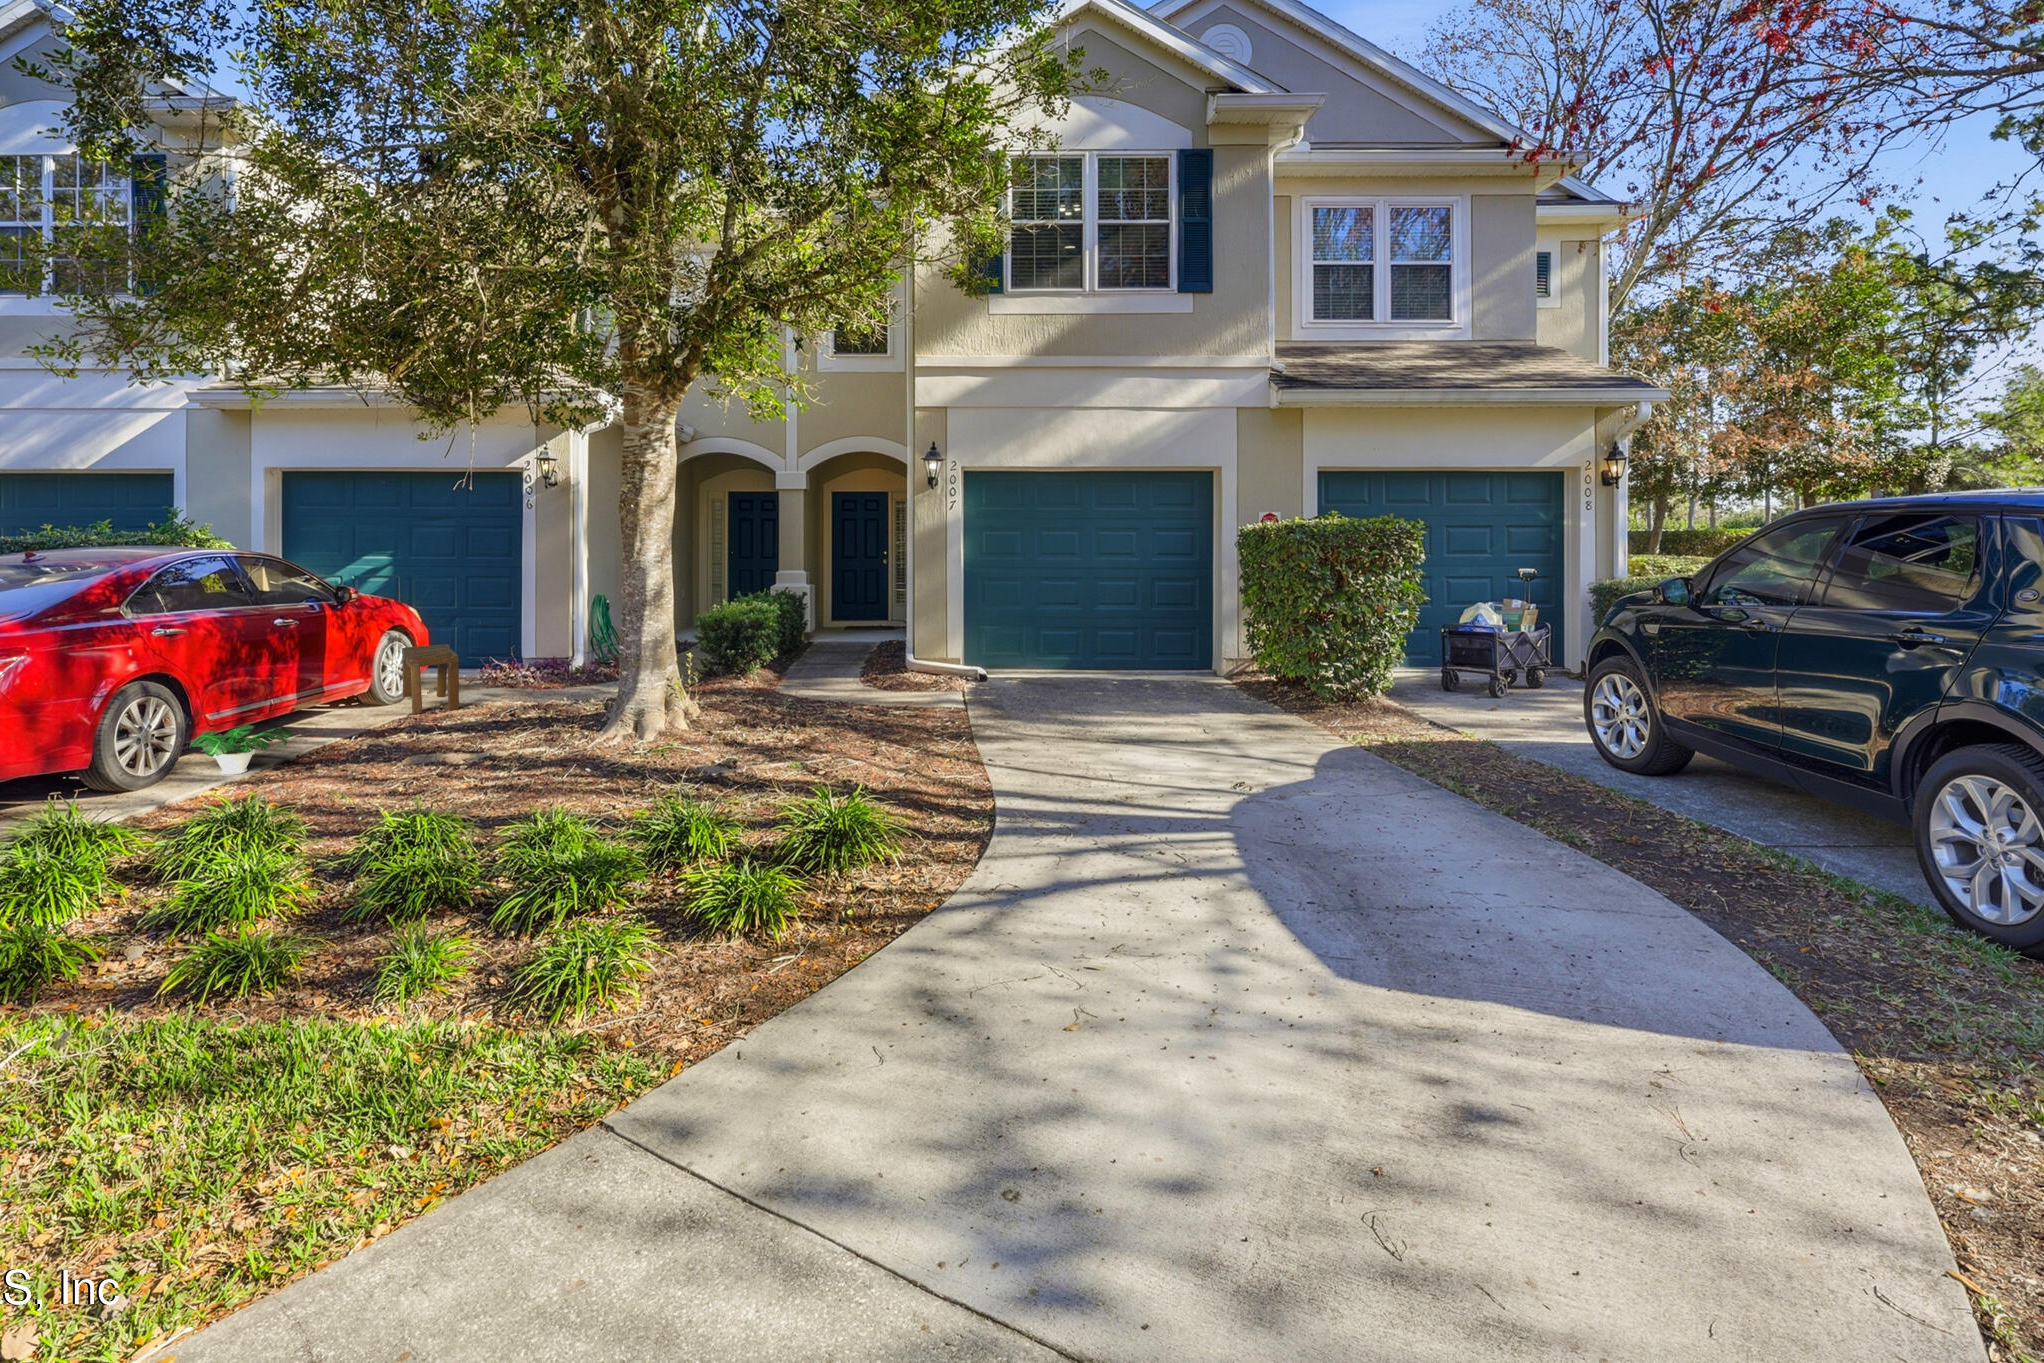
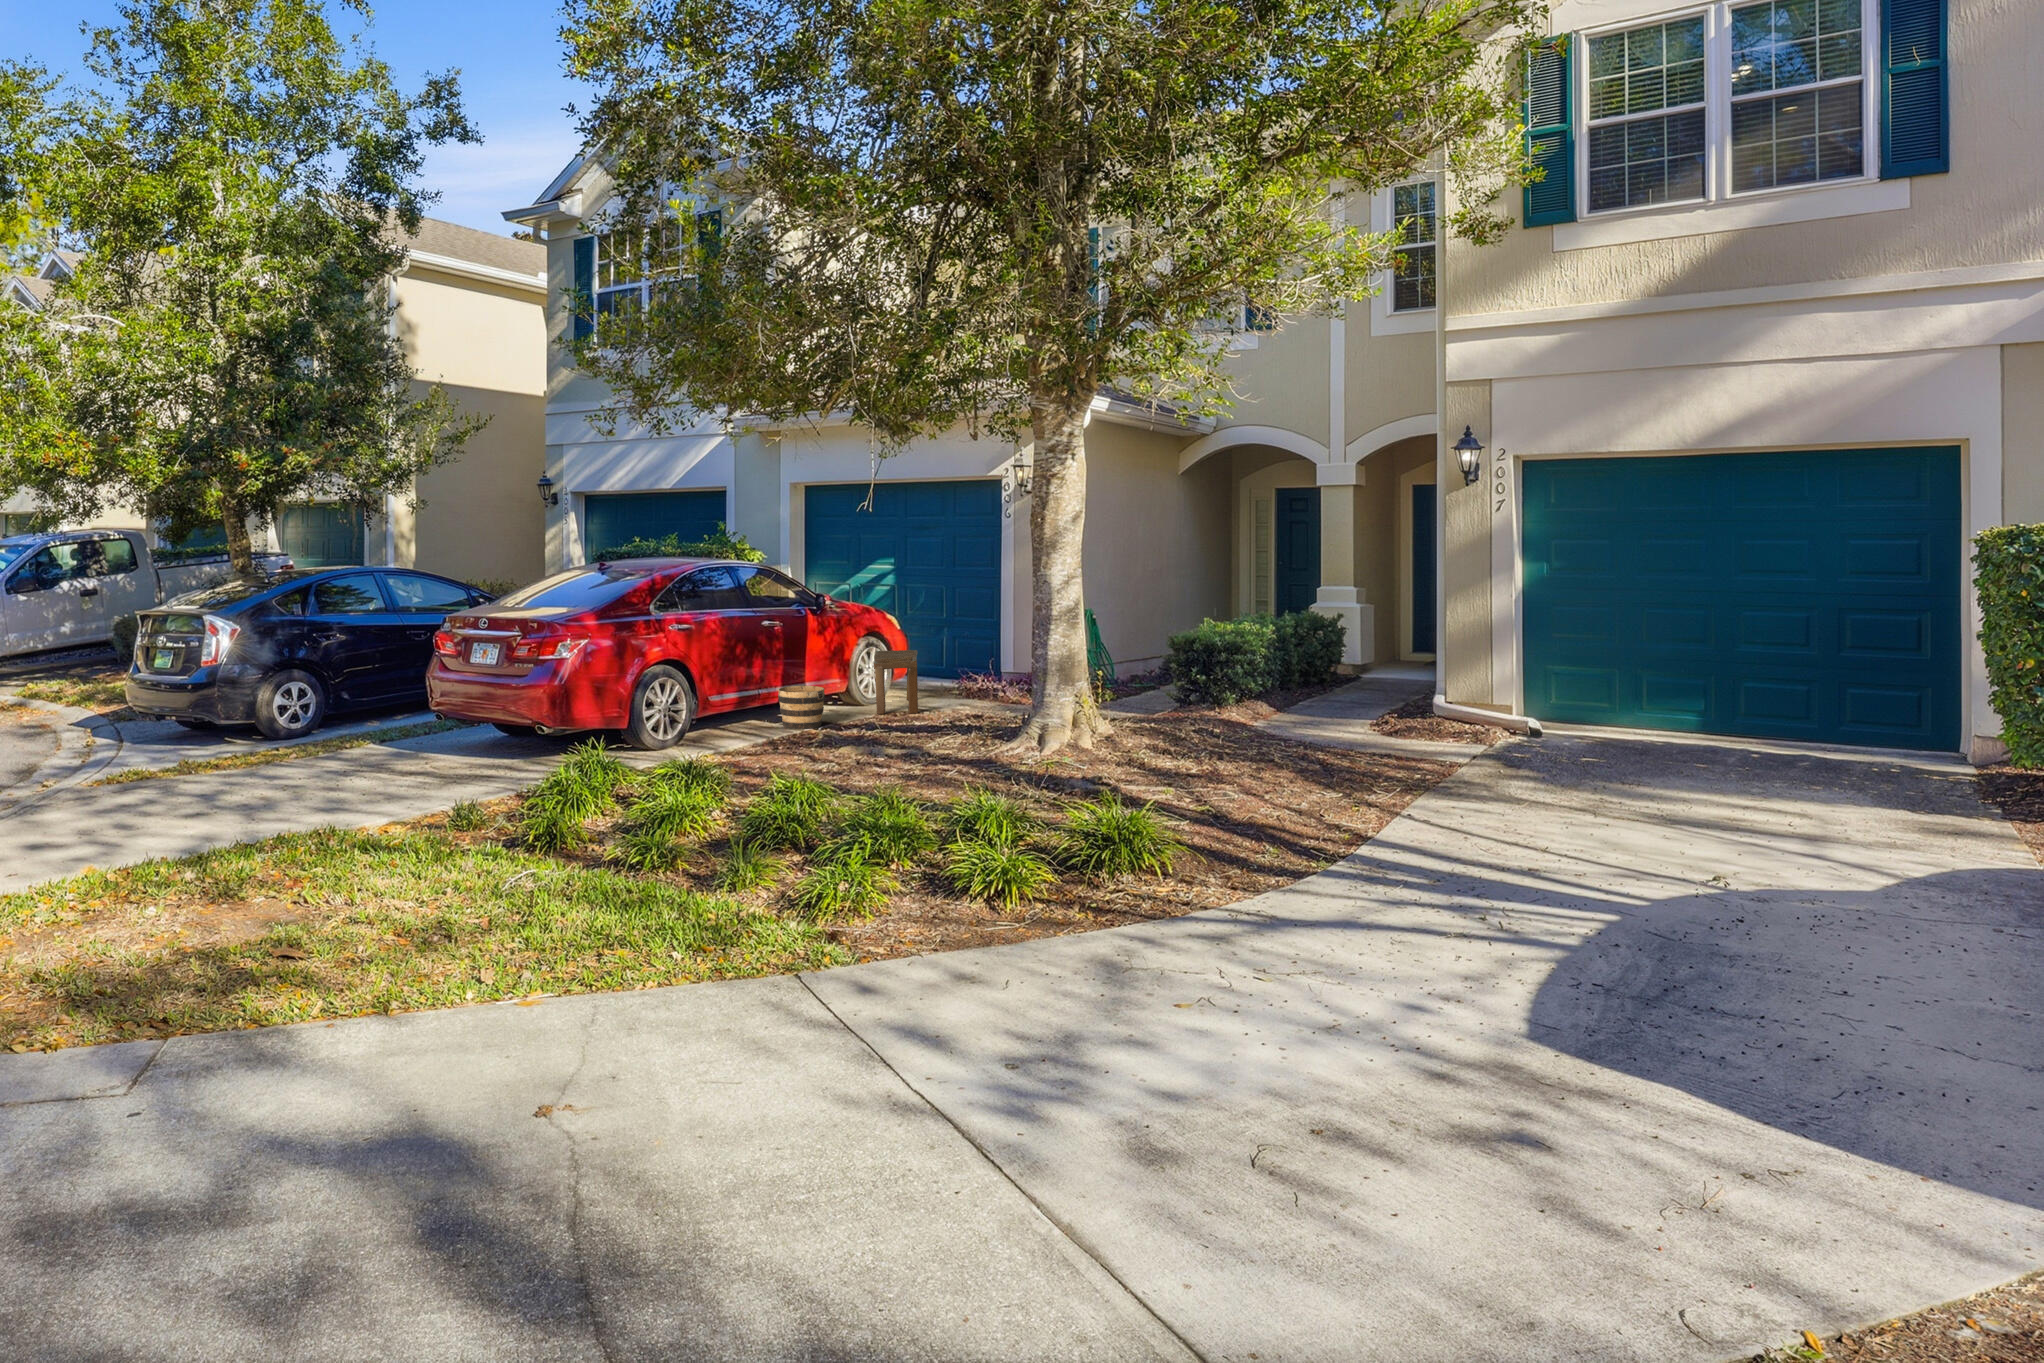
bucket: none [299,690,358,740] -> present [778,686,825,729]
potted plant: present [189,724,292,775] -> none [687,709,762,750]

